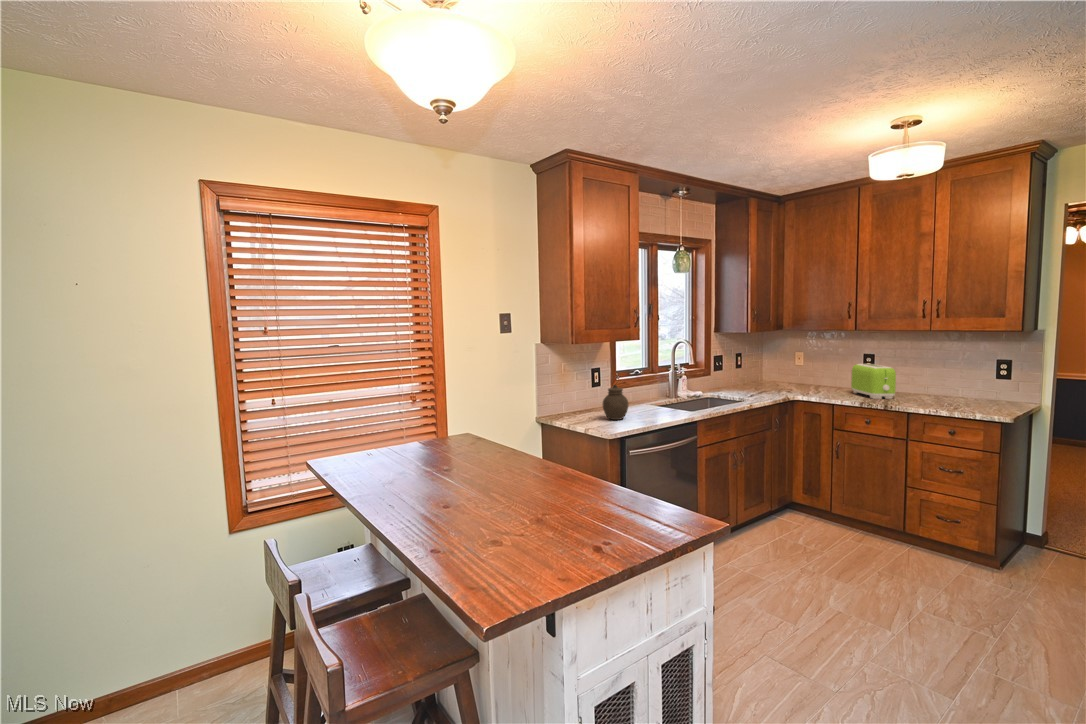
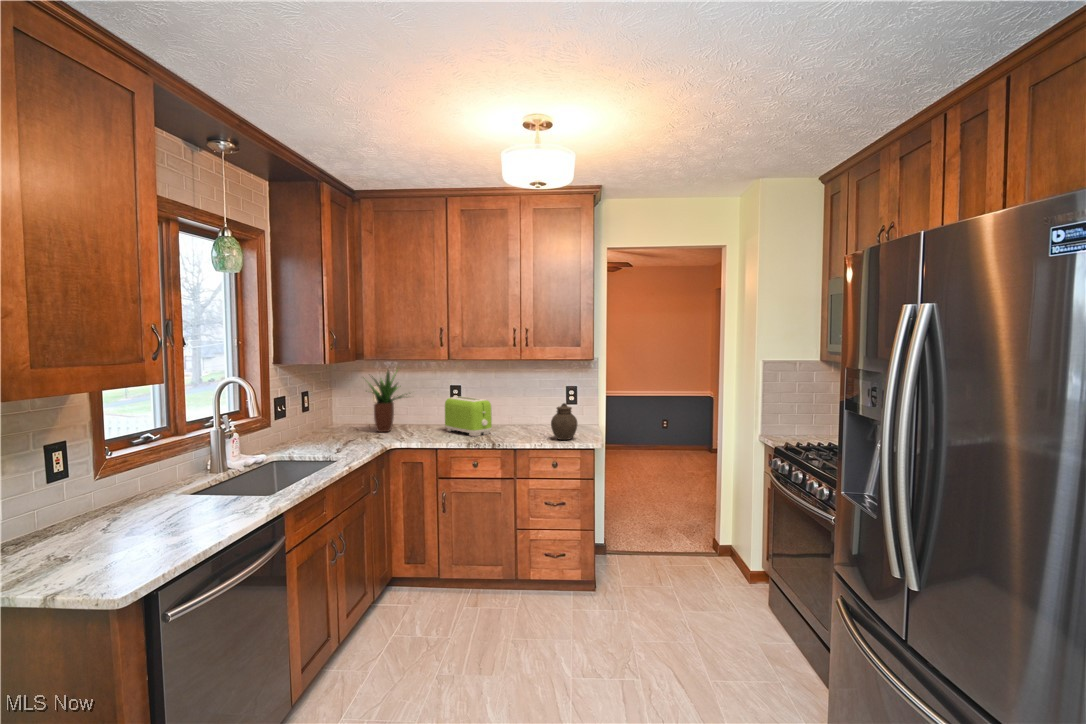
potted plant: none [780,336,827,389] -> present [364,370,404,432]
jar: present [603,385,628,420] -> present [551,403,578,440]

